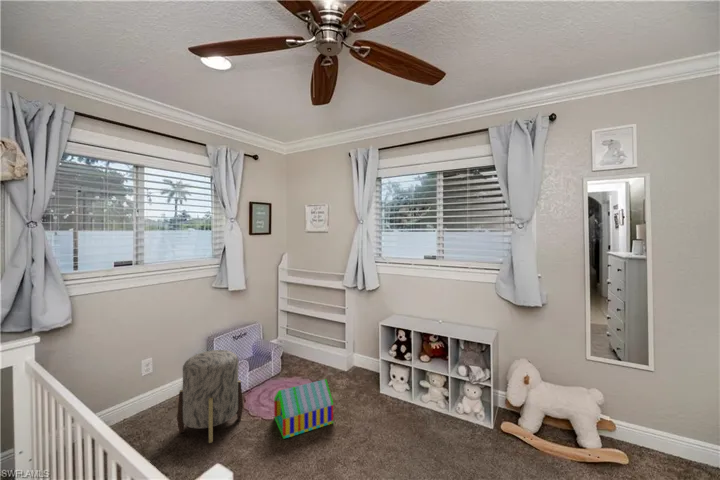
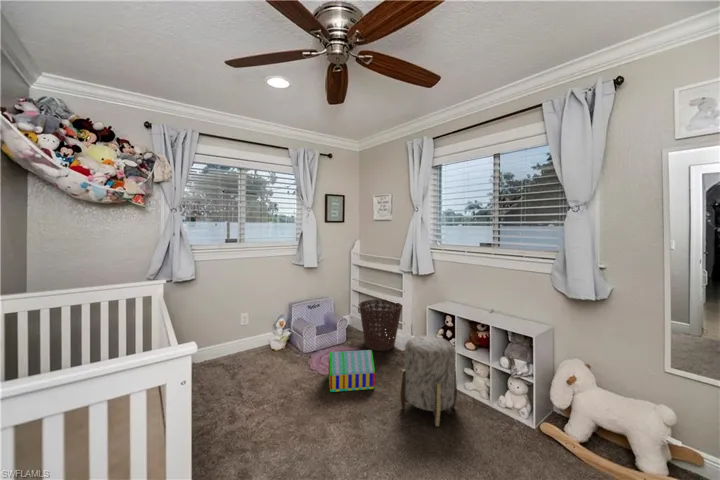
basket: none [297,319,345,377] -> present [359,299,402,351]
ottoman: present [177,350,243,443] -> present [400,335,457,426]

